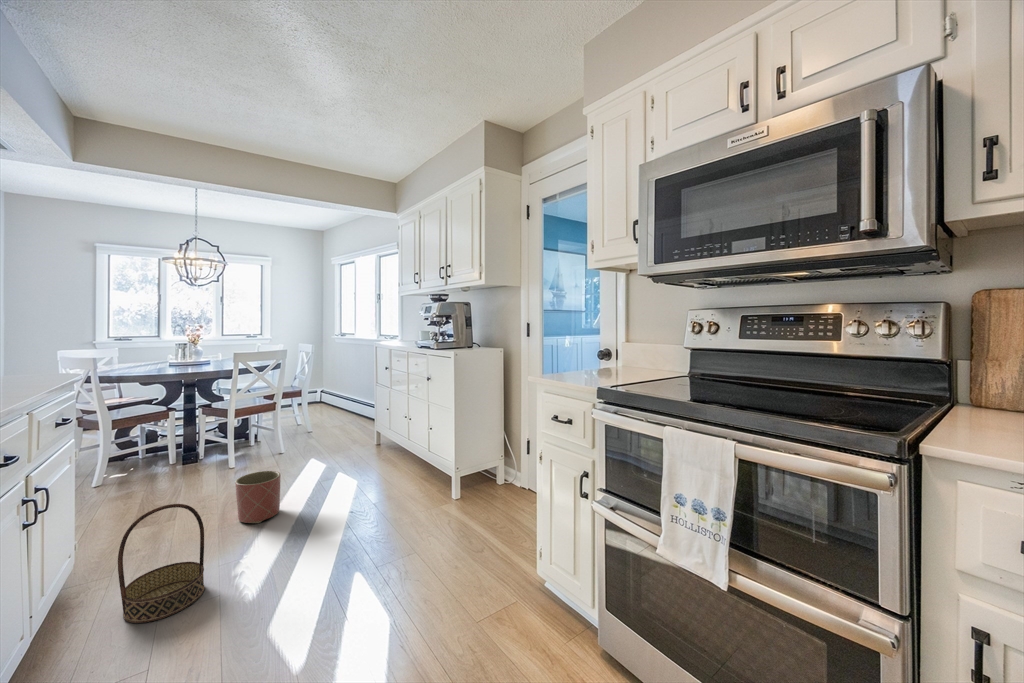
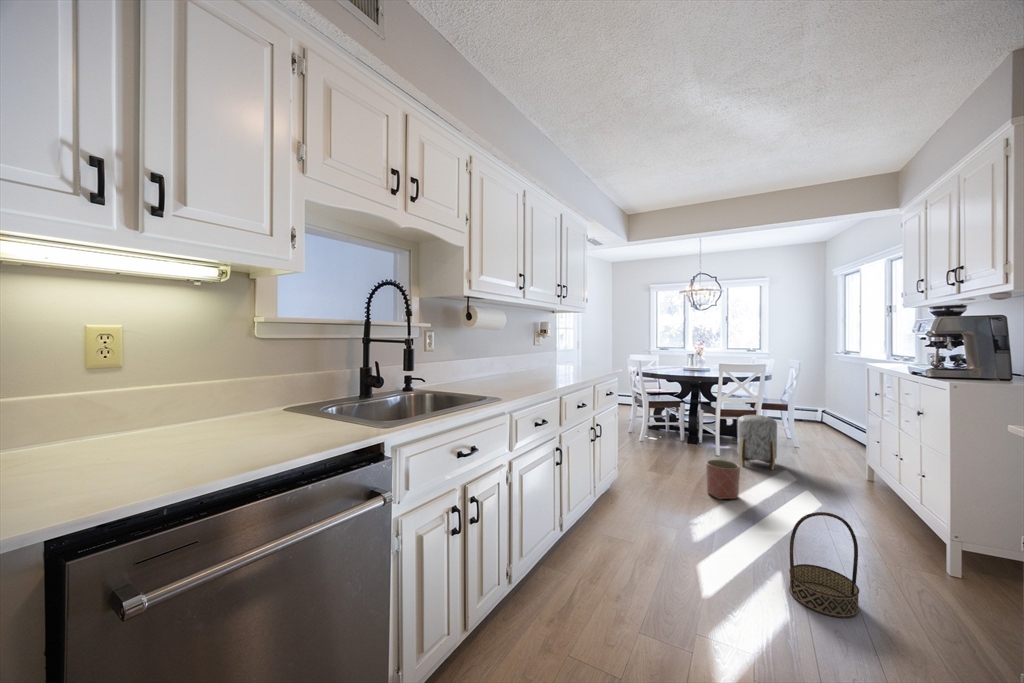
stool: none [259,408,303,470] -> present [738,415,777,470]
basket: present [118,504,205,623] -> present [789,512,859,618]

